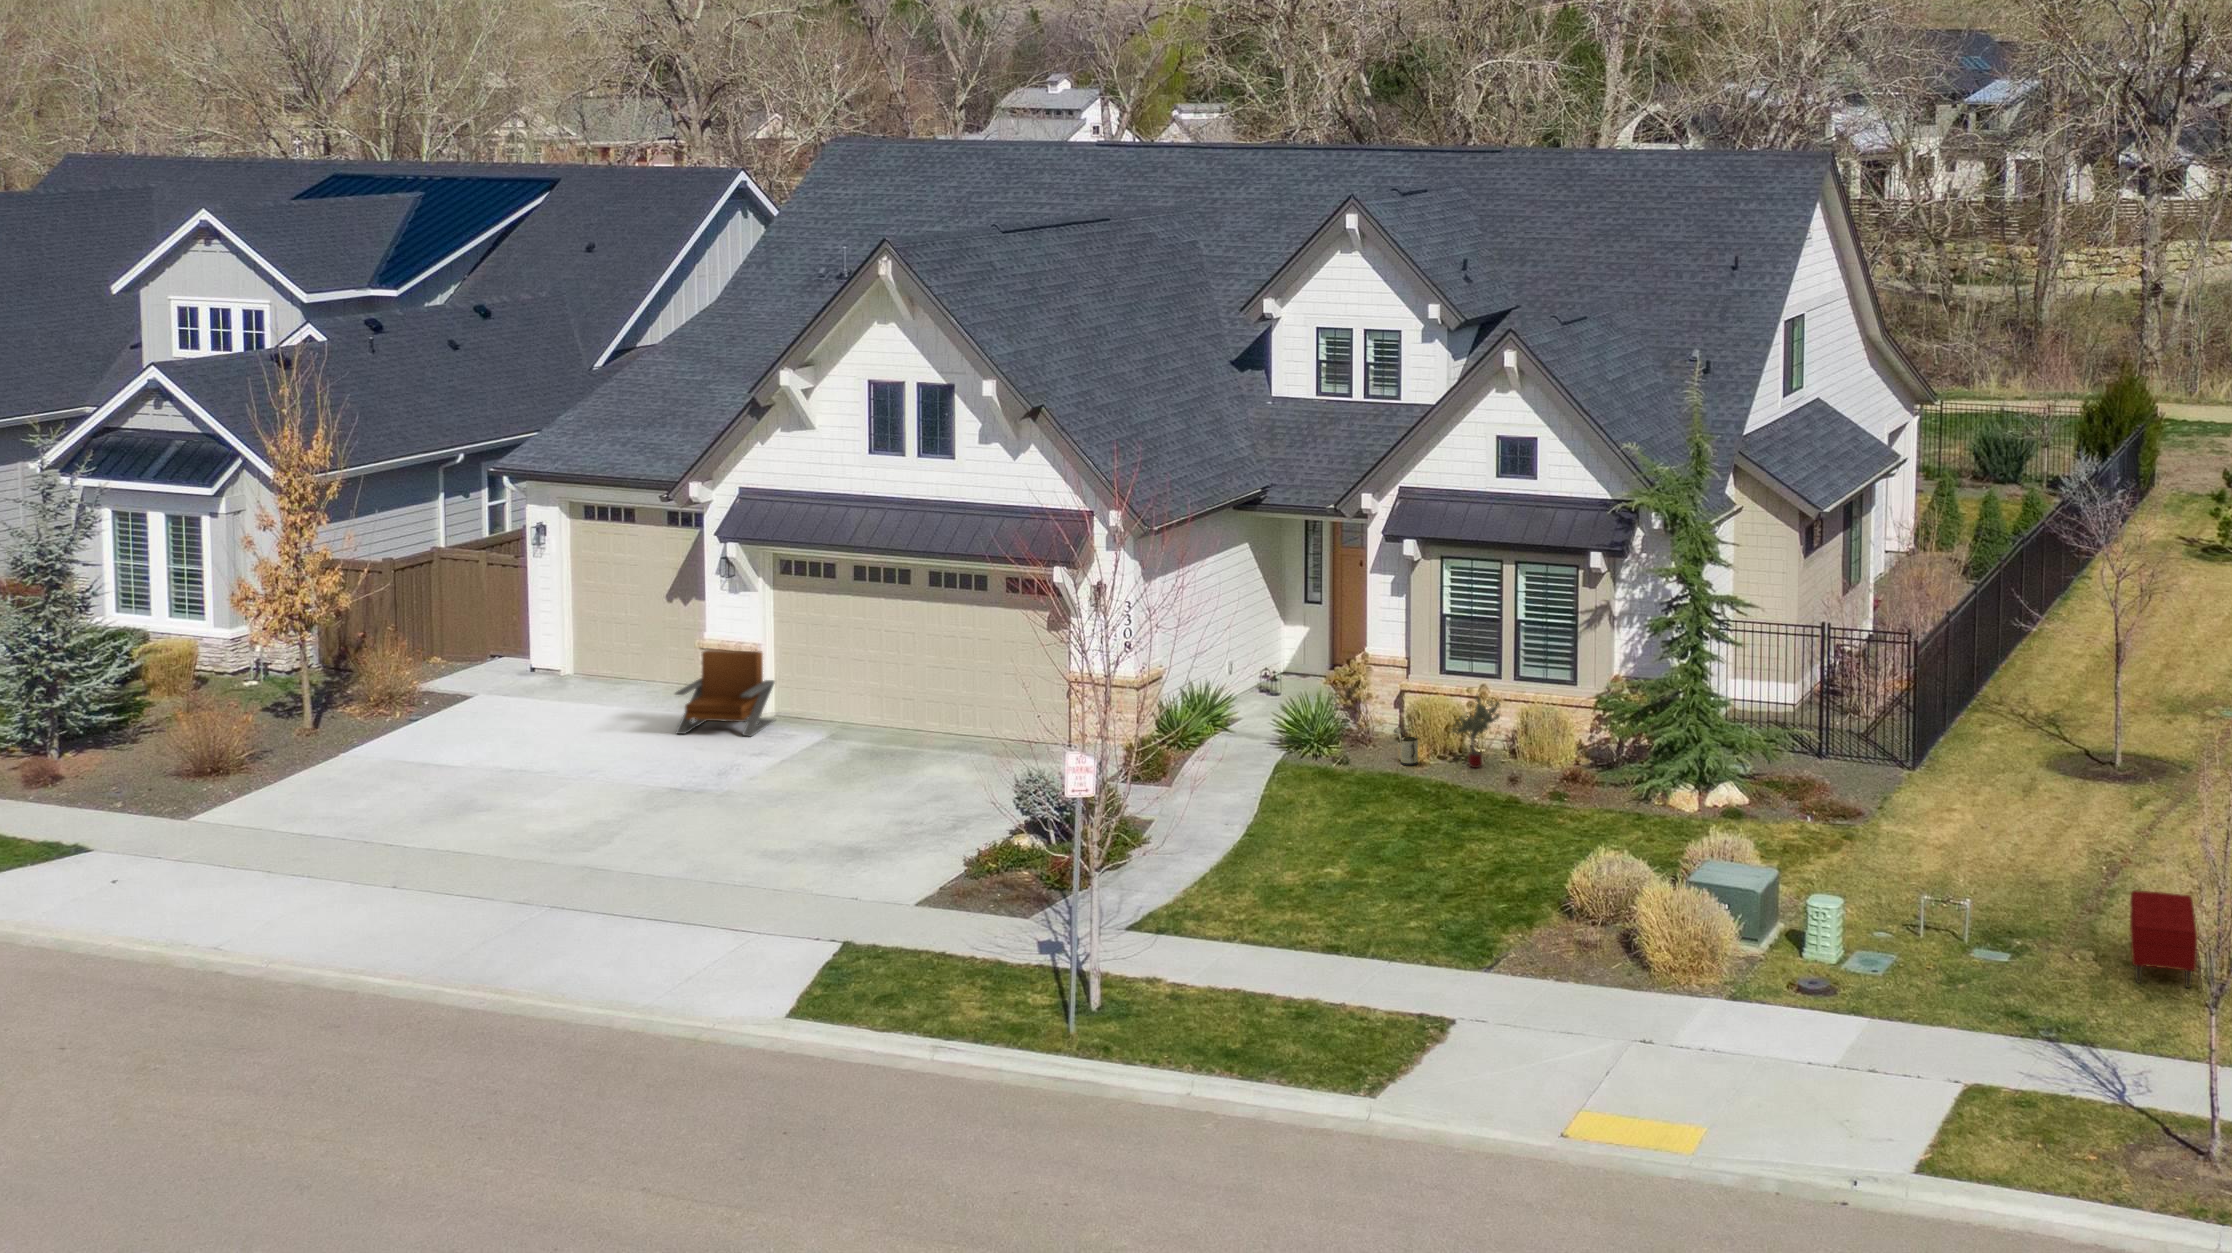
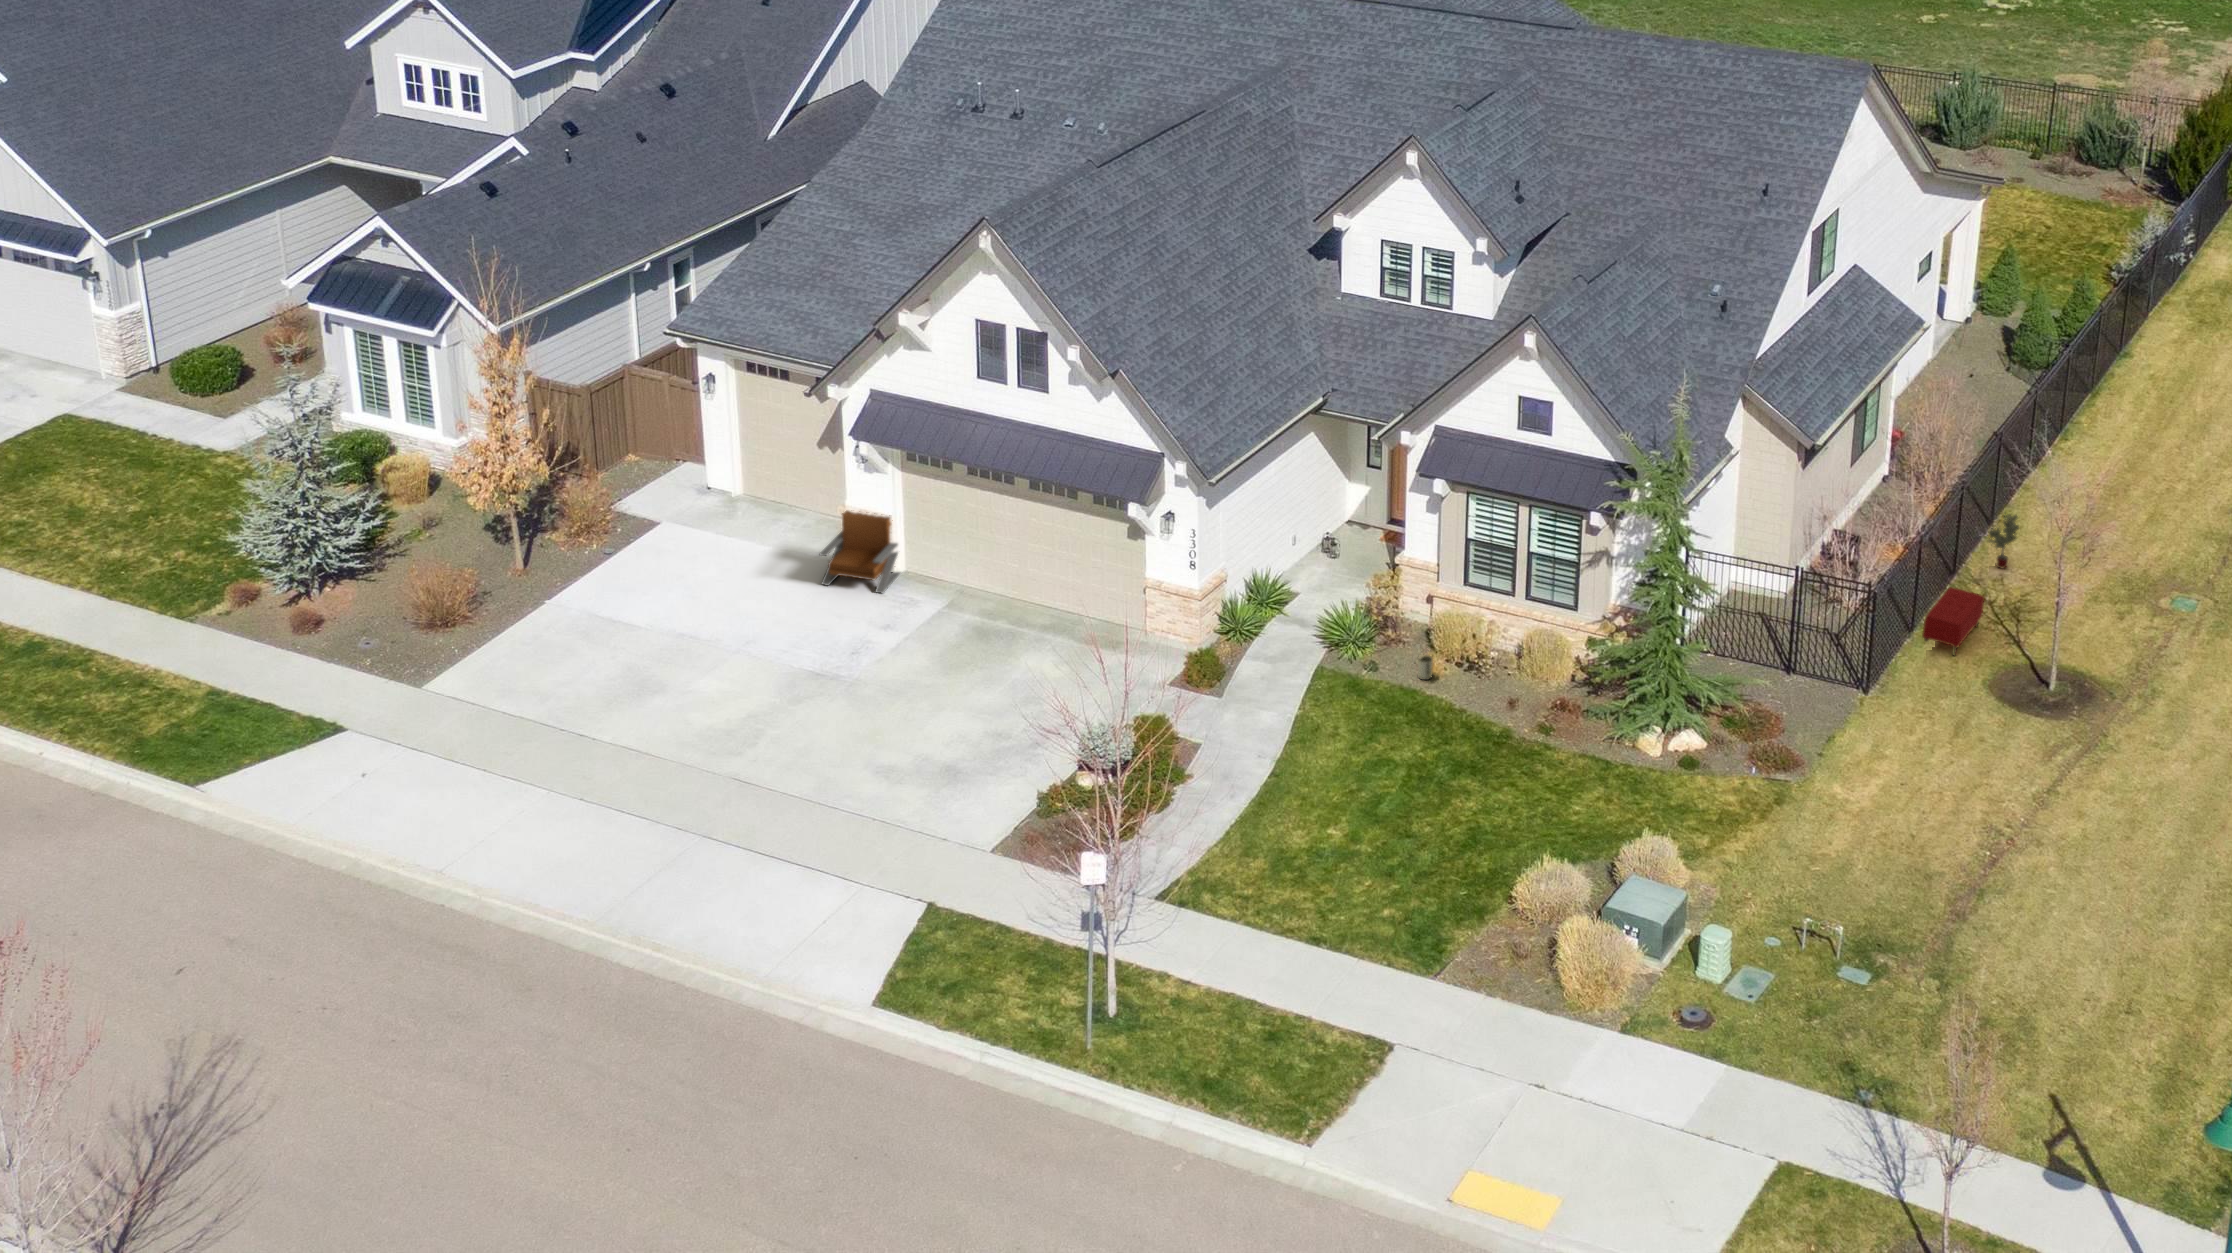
potted tree: present [1452,696,1500,768] -> present [1988,512,2019,568]
bench: present [2130,891,2197,988] -> present [1922,587,1984,655]

